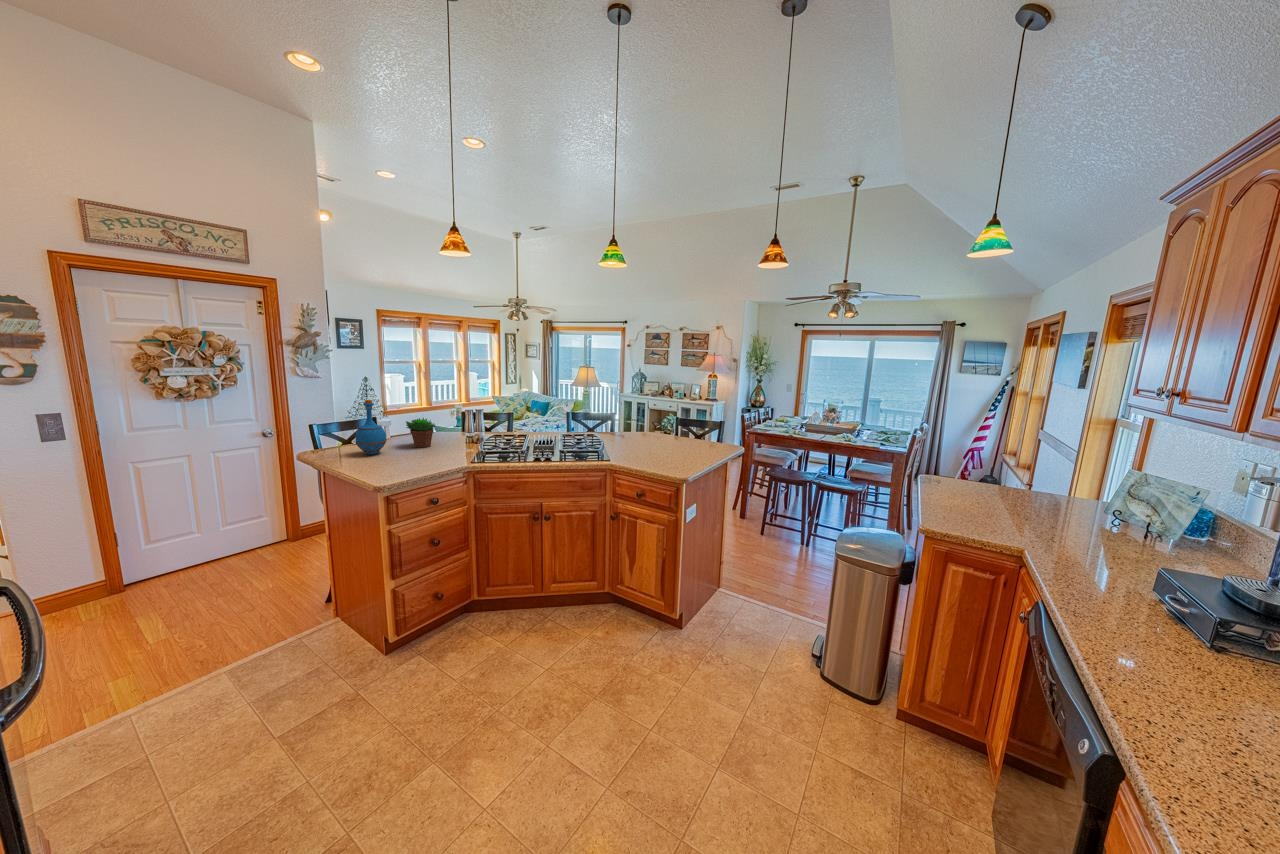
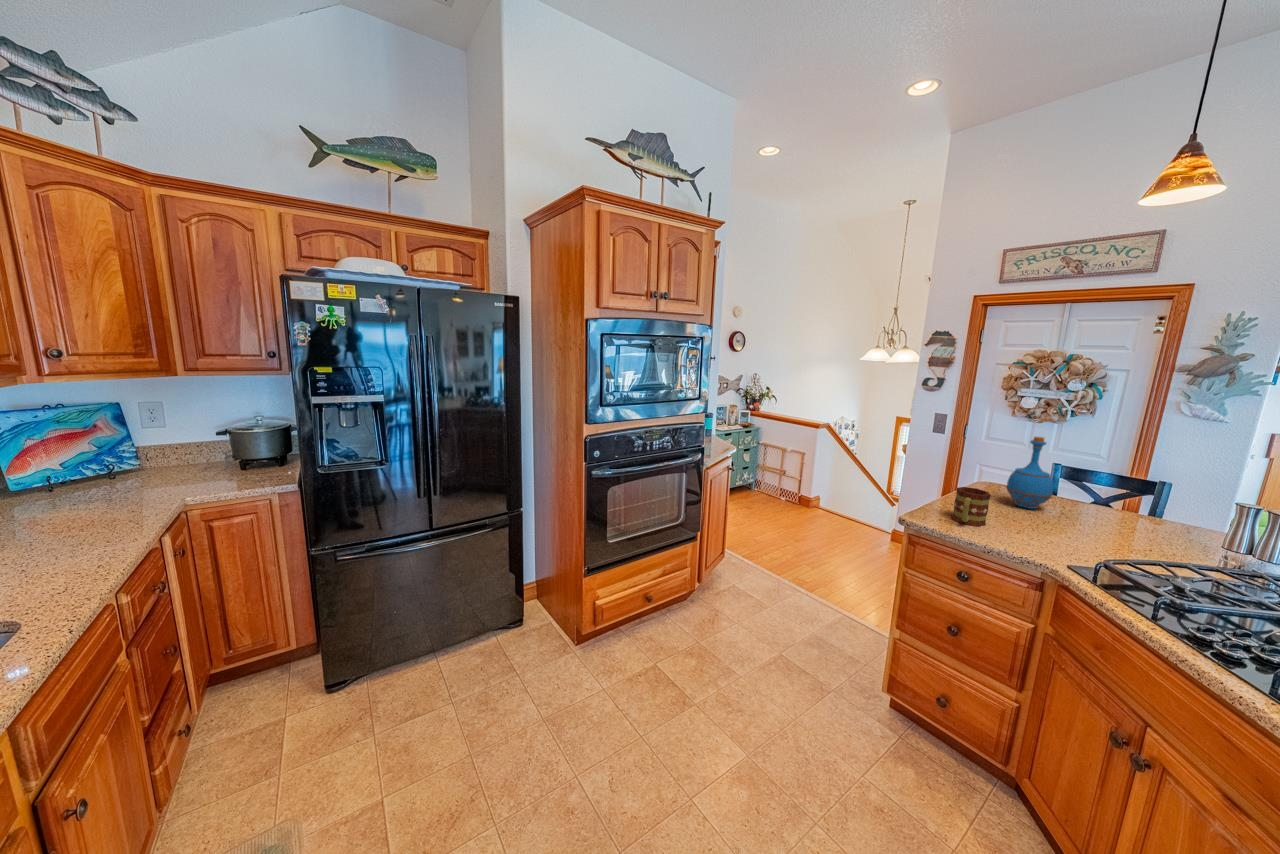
succulent plant: present [406,418,435,448] -> none [1094,484,1157,536]
mug: none [387,443,416,472] -> present [952,487,991,526]

